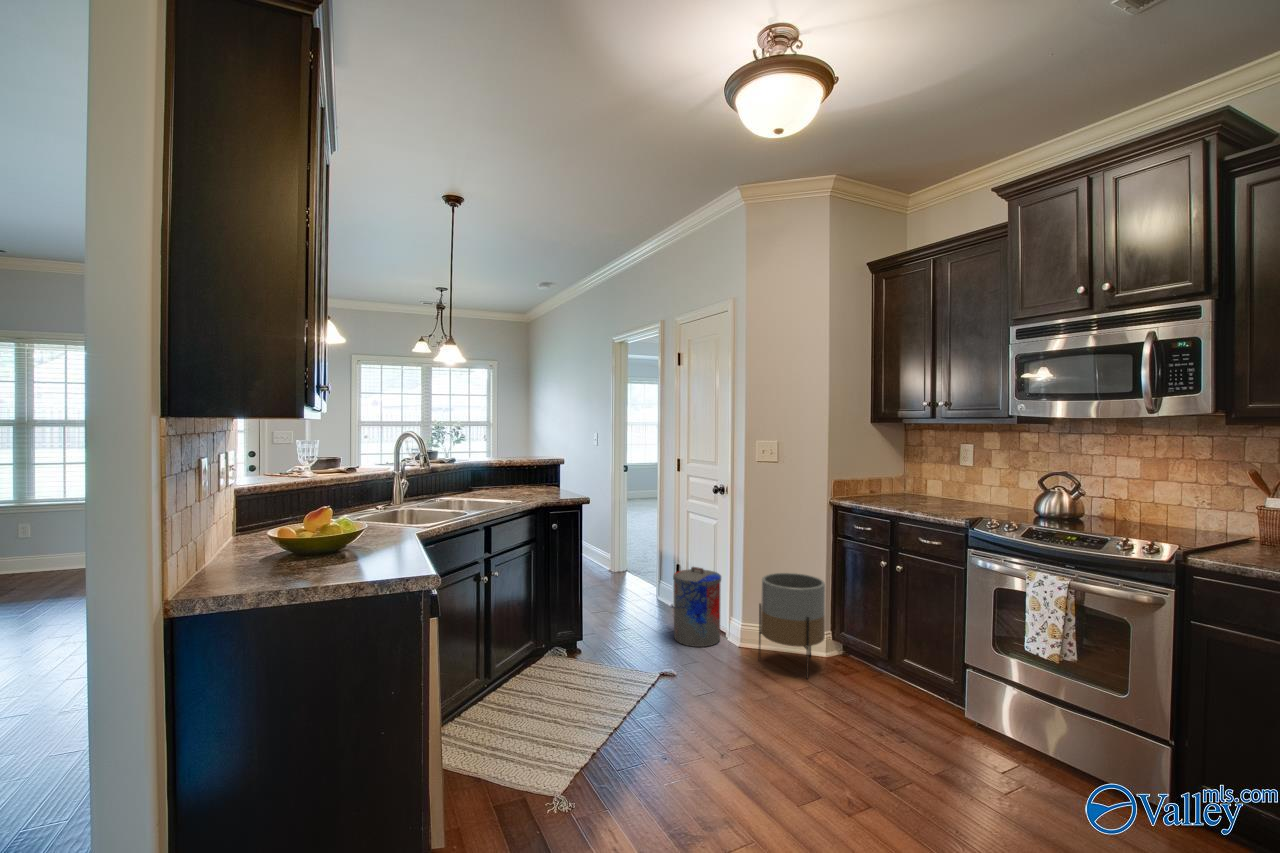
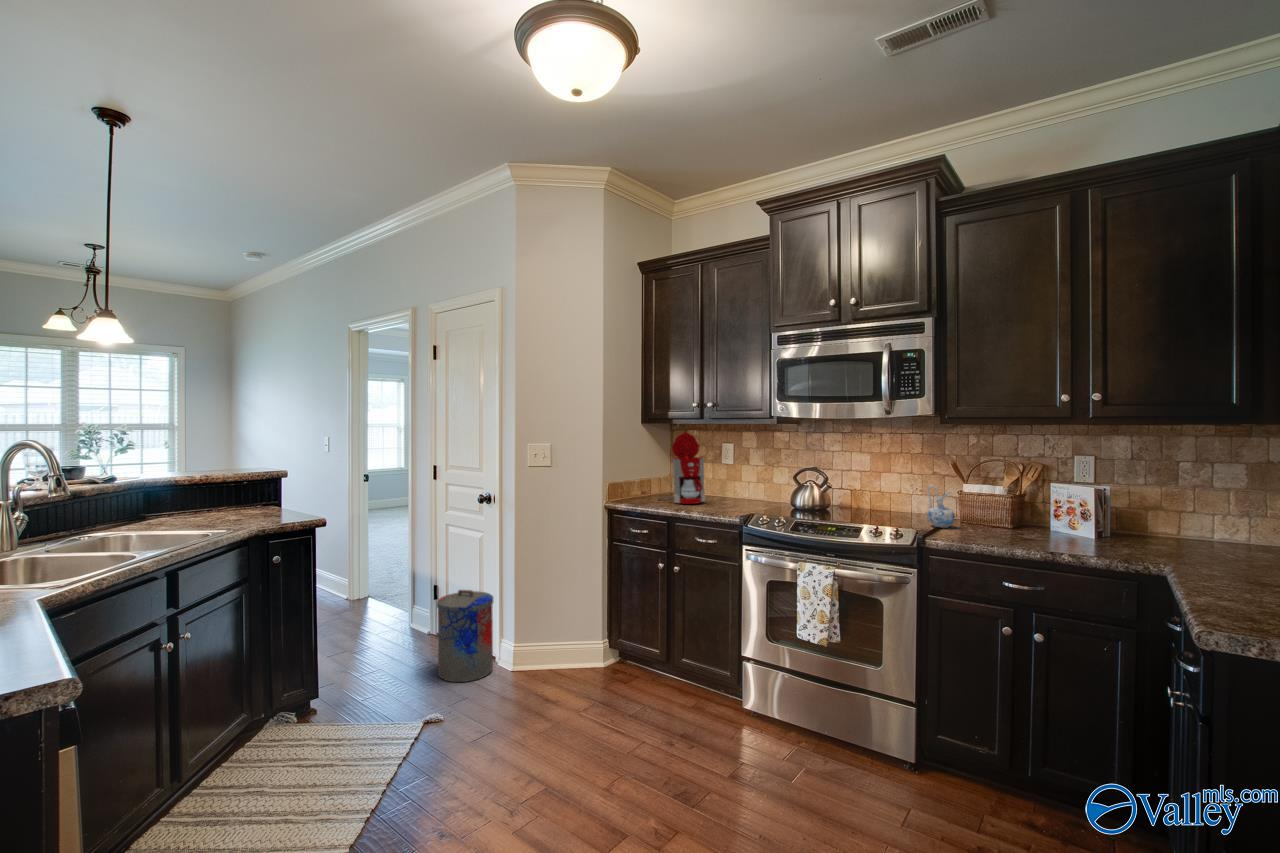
coffee maker: none [881,432,932,504] -> present [659,432,705,504]
ceramic pitcher: none [1208,496,1249,547] -> present [927,485,955,528]
planter: present [759,573,825,679] -> none [538,585,607,698]

